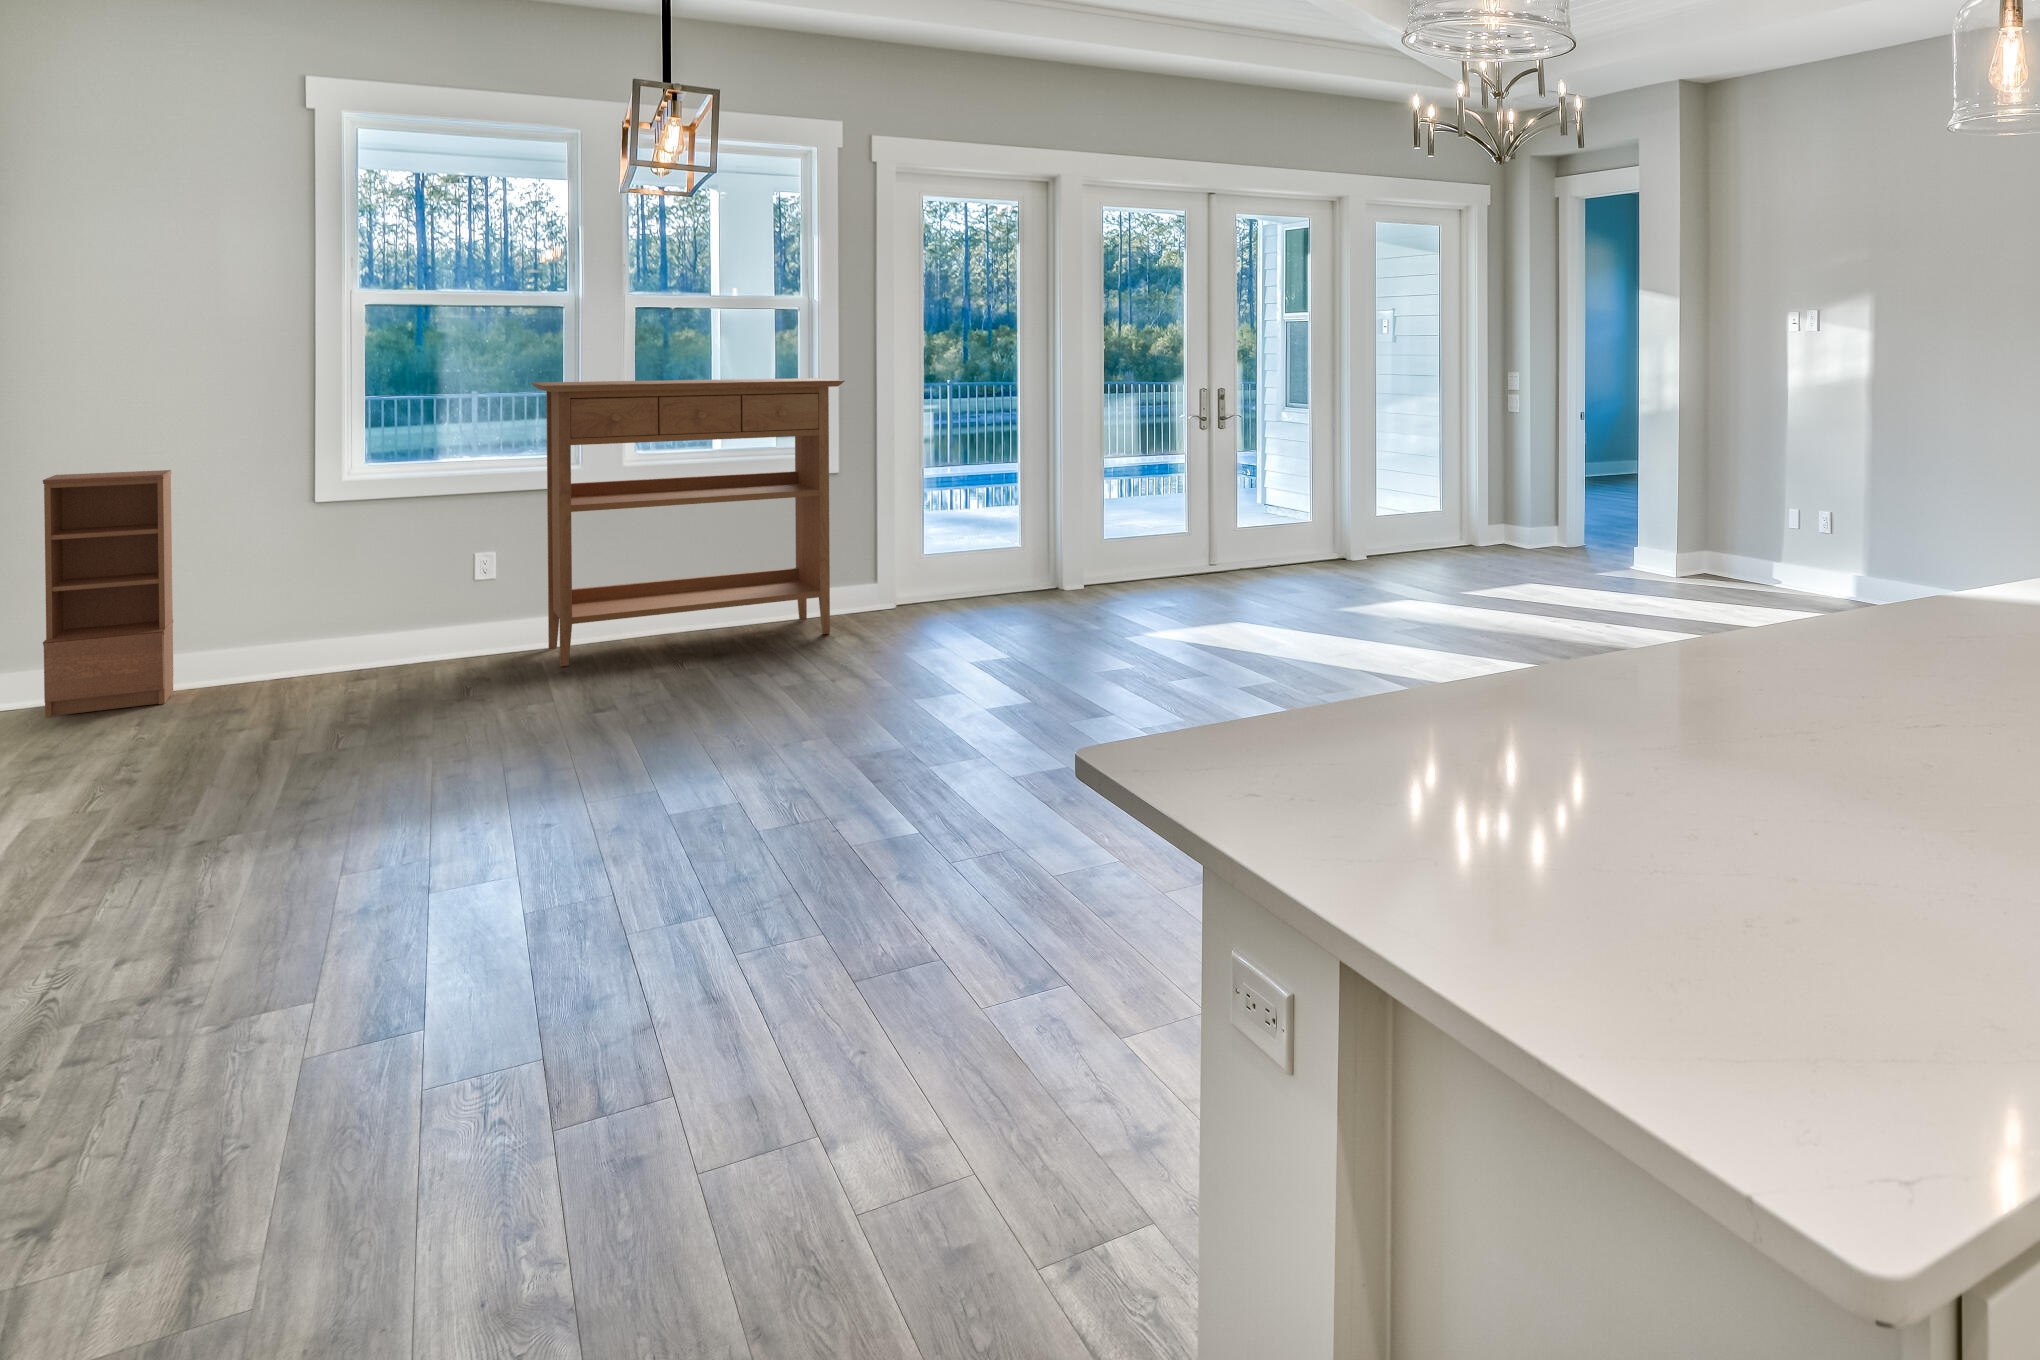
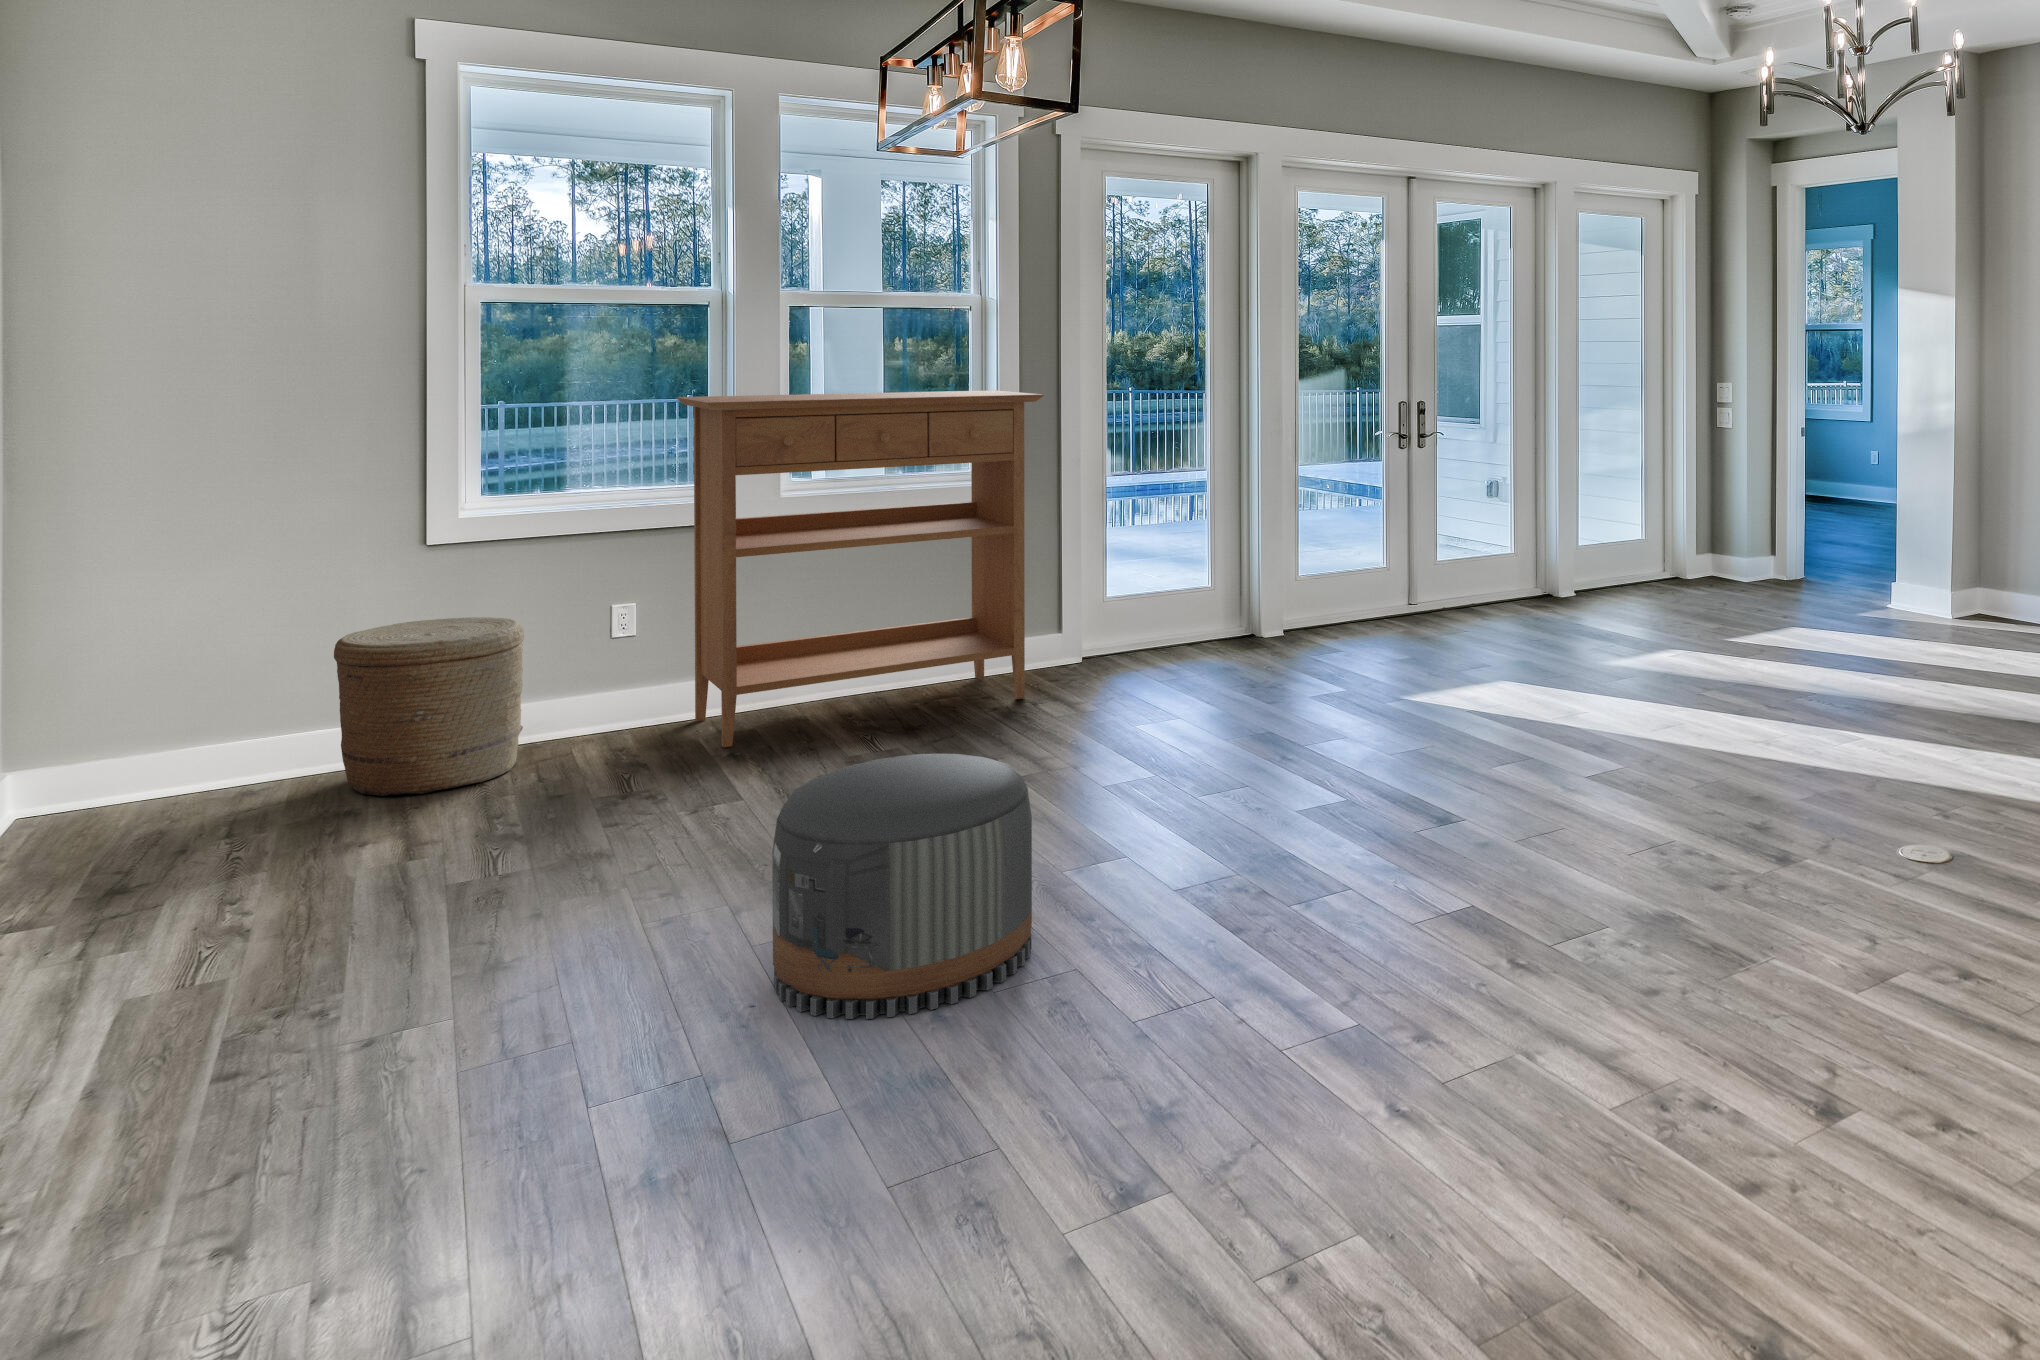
bookcase: present [43,470,173,717] -> none [99,509,254,828]
woven basket: none [234,560,394,699] -> present [334,617,524,797]
pouf: none [513,646,725,830] -> present [772,754,1032,1019]

